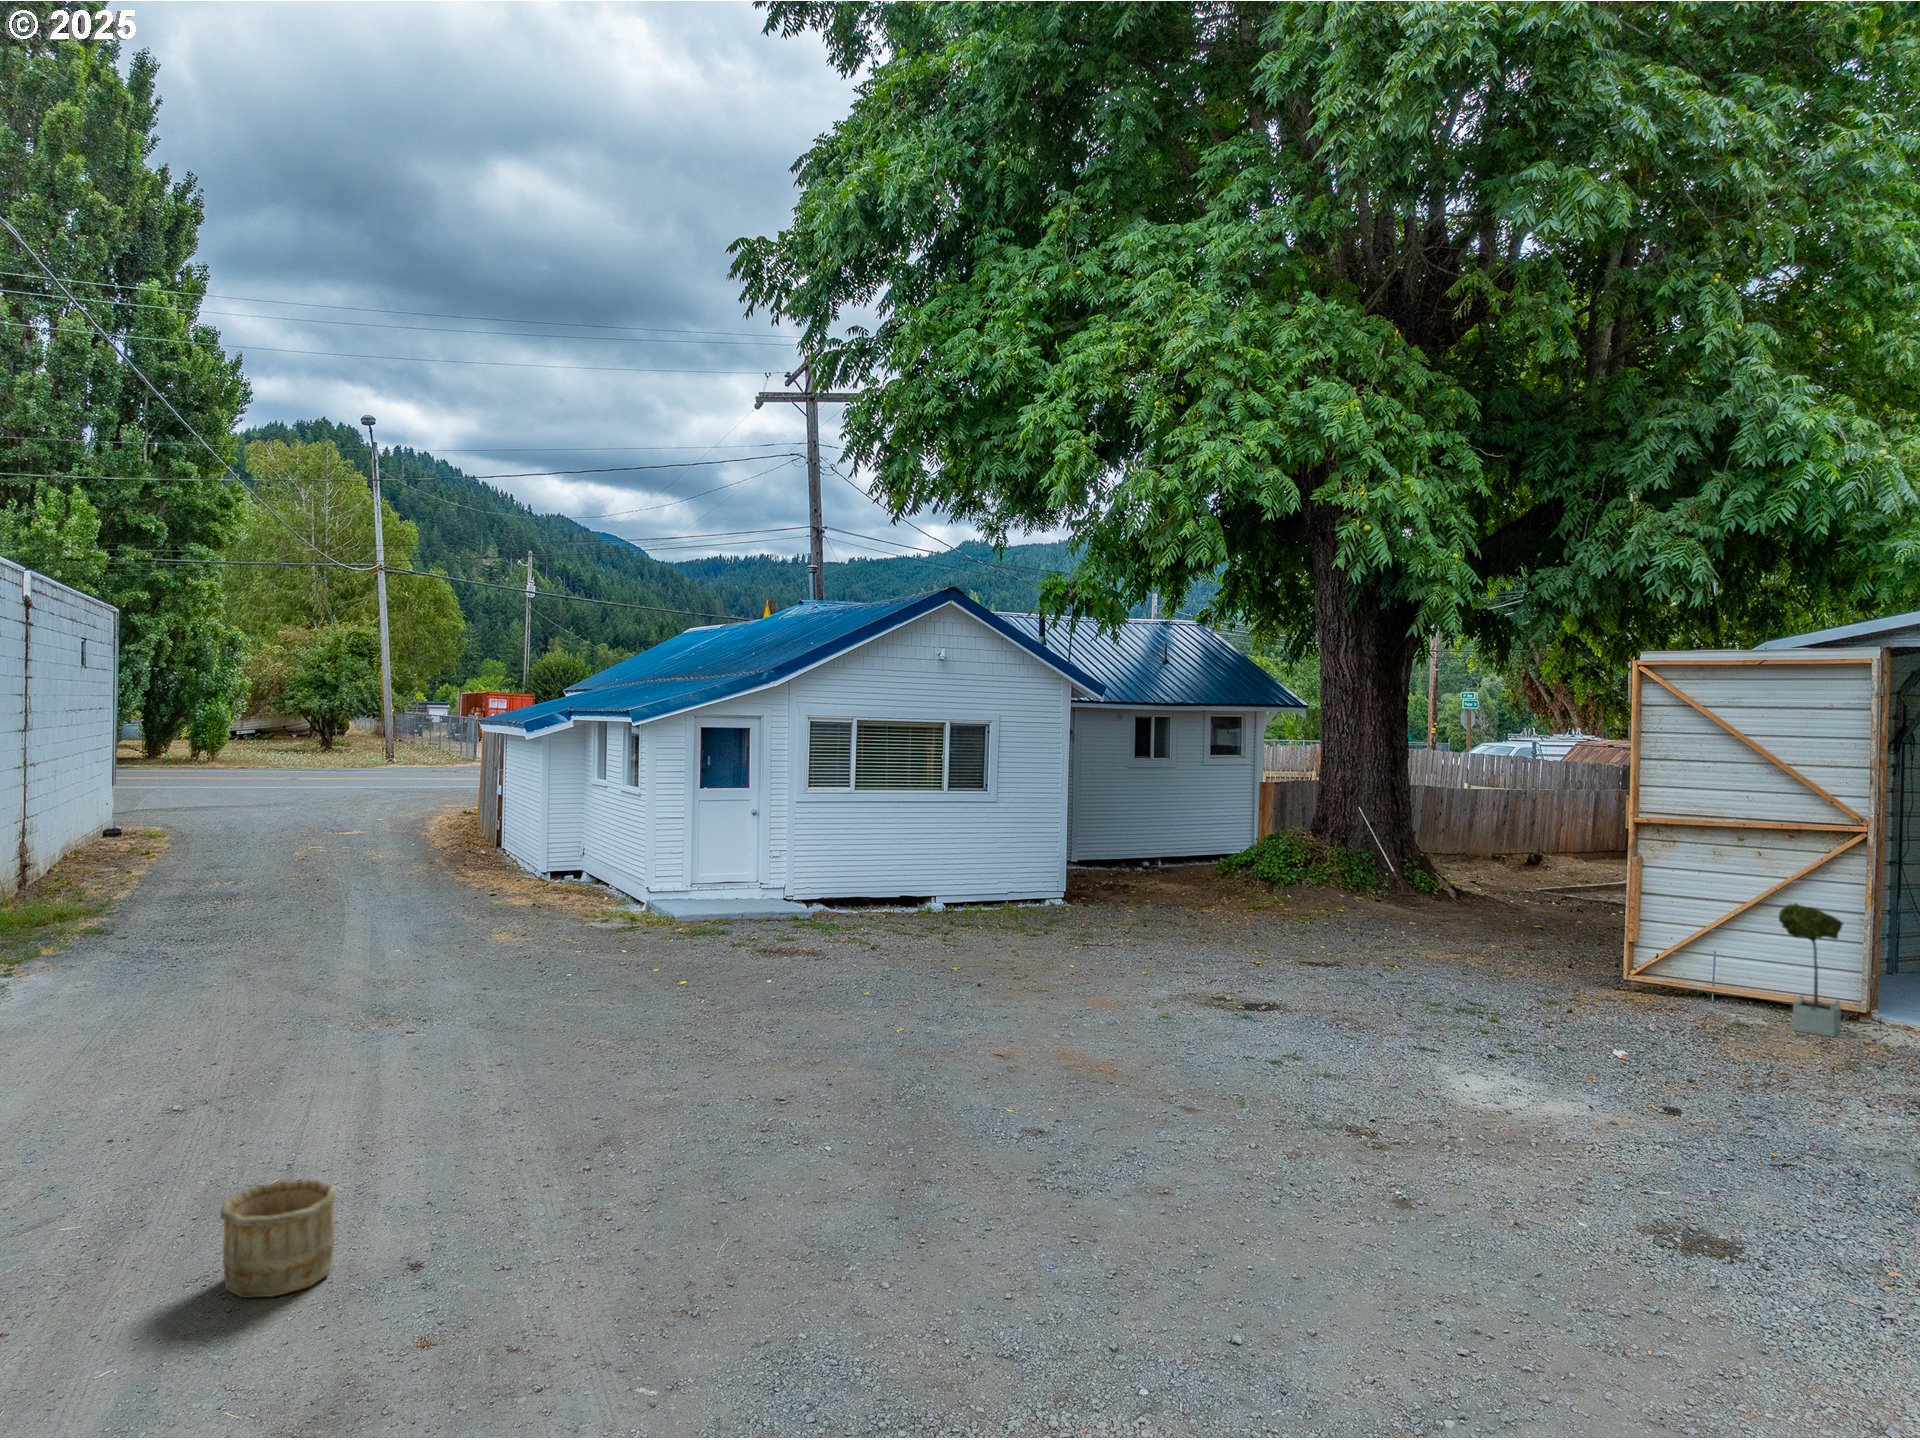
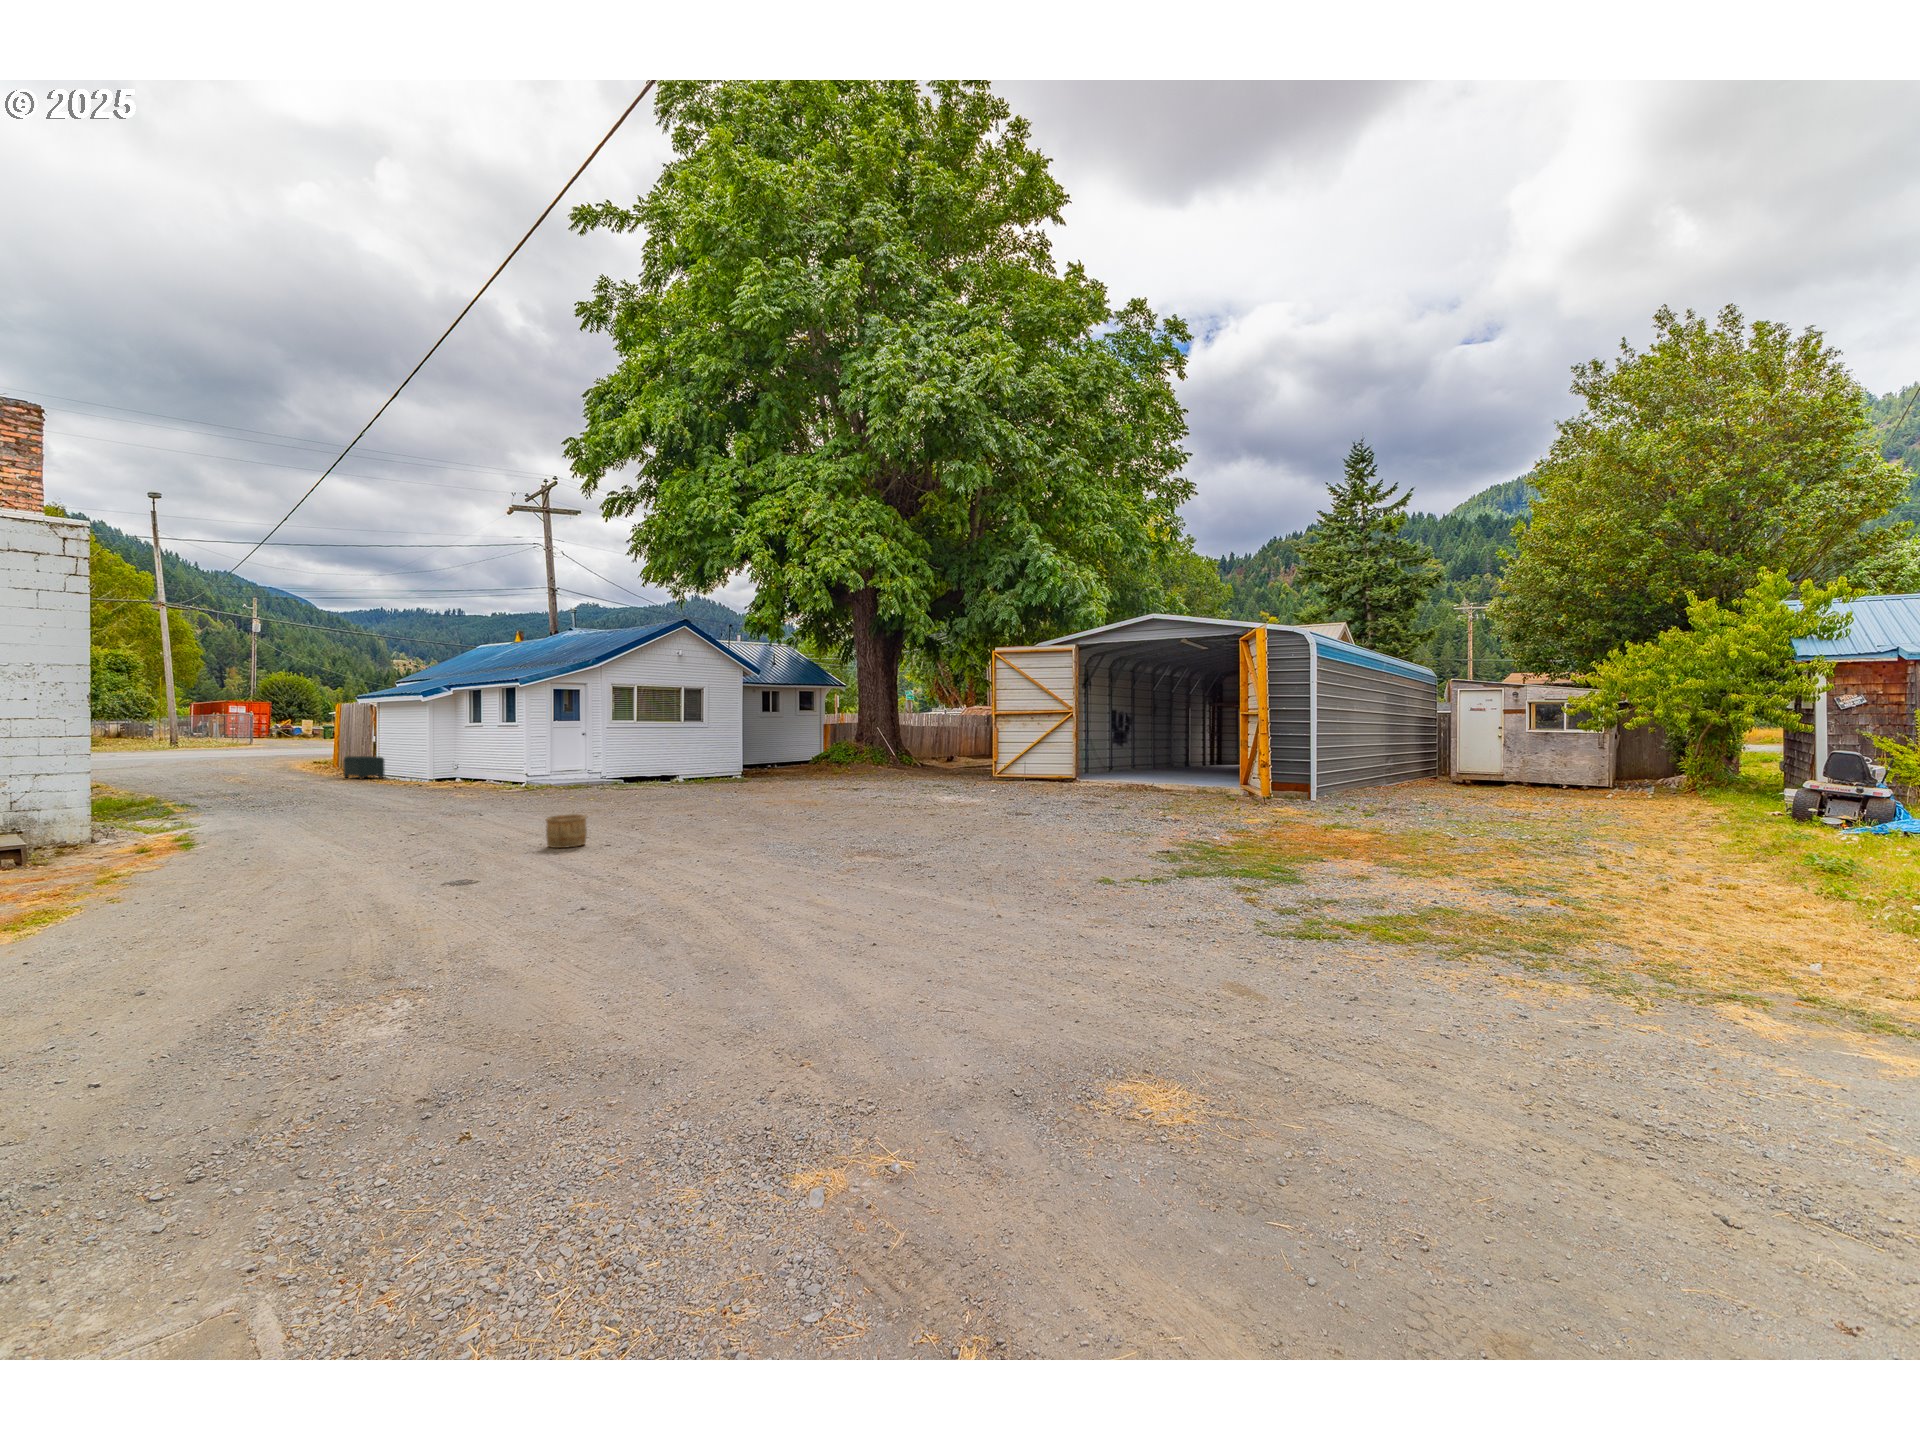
bench: none [464,811,510,852] -> present [343,756,385,779]
potted tree: present [1779,903,1843,1037] -> none [1043,740,1063,786]

